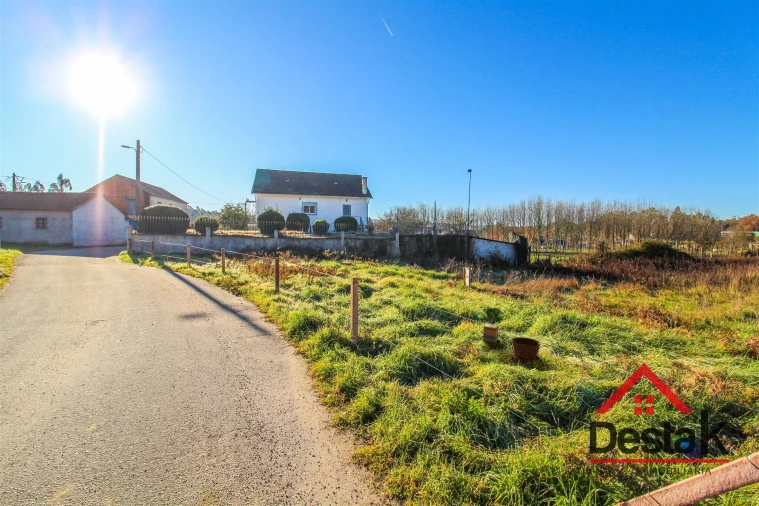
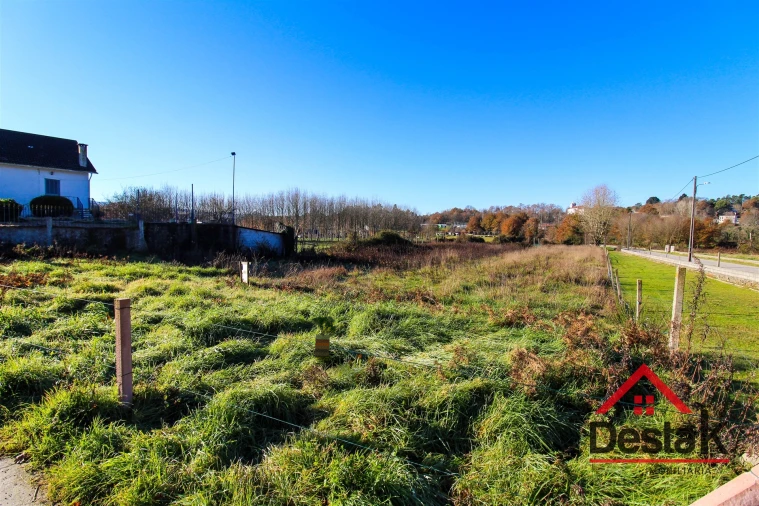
basket: present [512,337,540,359] -> none [353,345,381,370]

